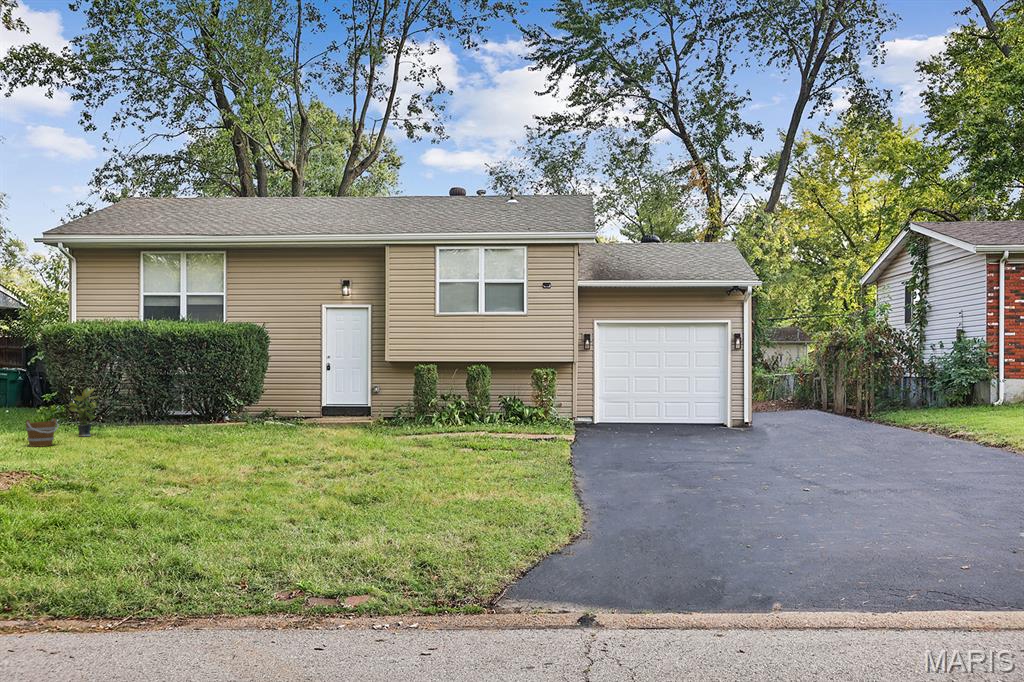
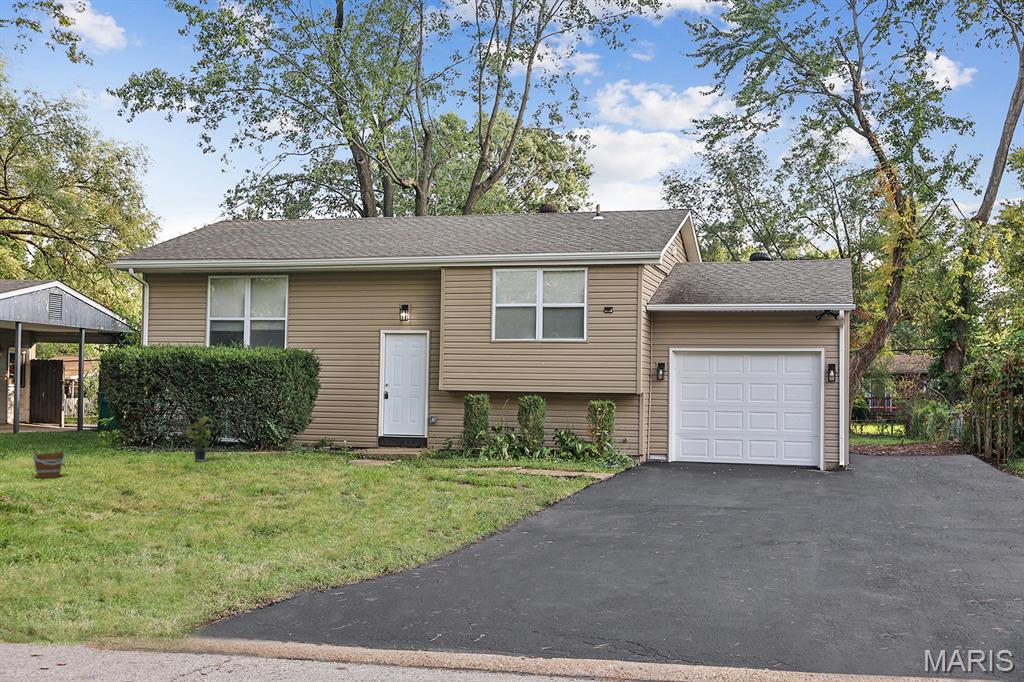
potted plant: present [69,388,98,437] -> present [187,416,212,462]

